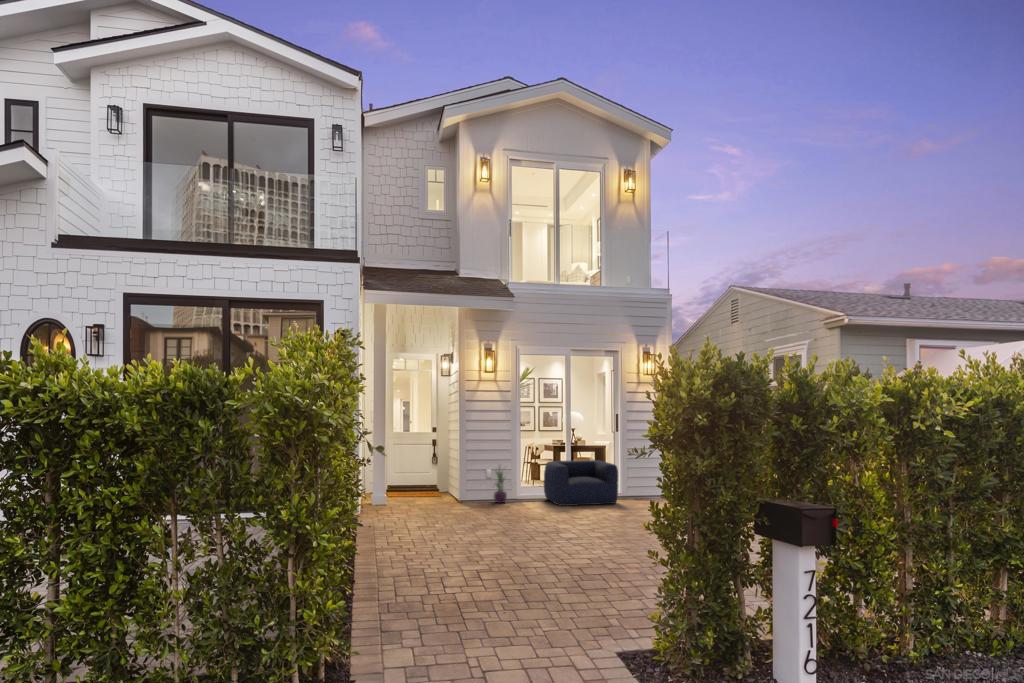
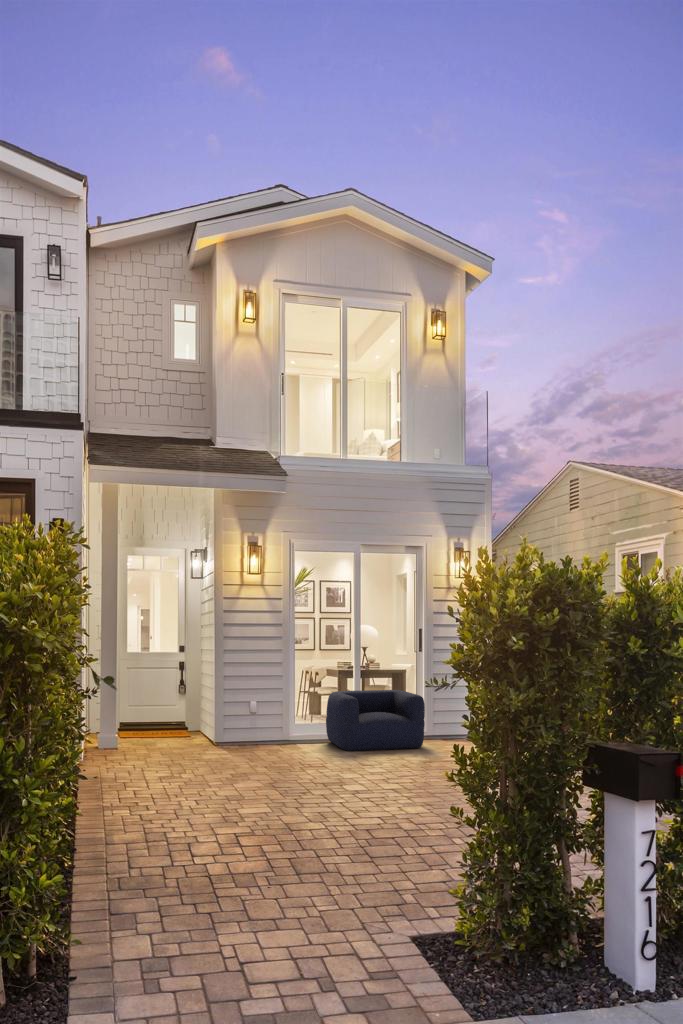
decorative plant: present [494,467,507,503] -> none [240,696,292,748]

